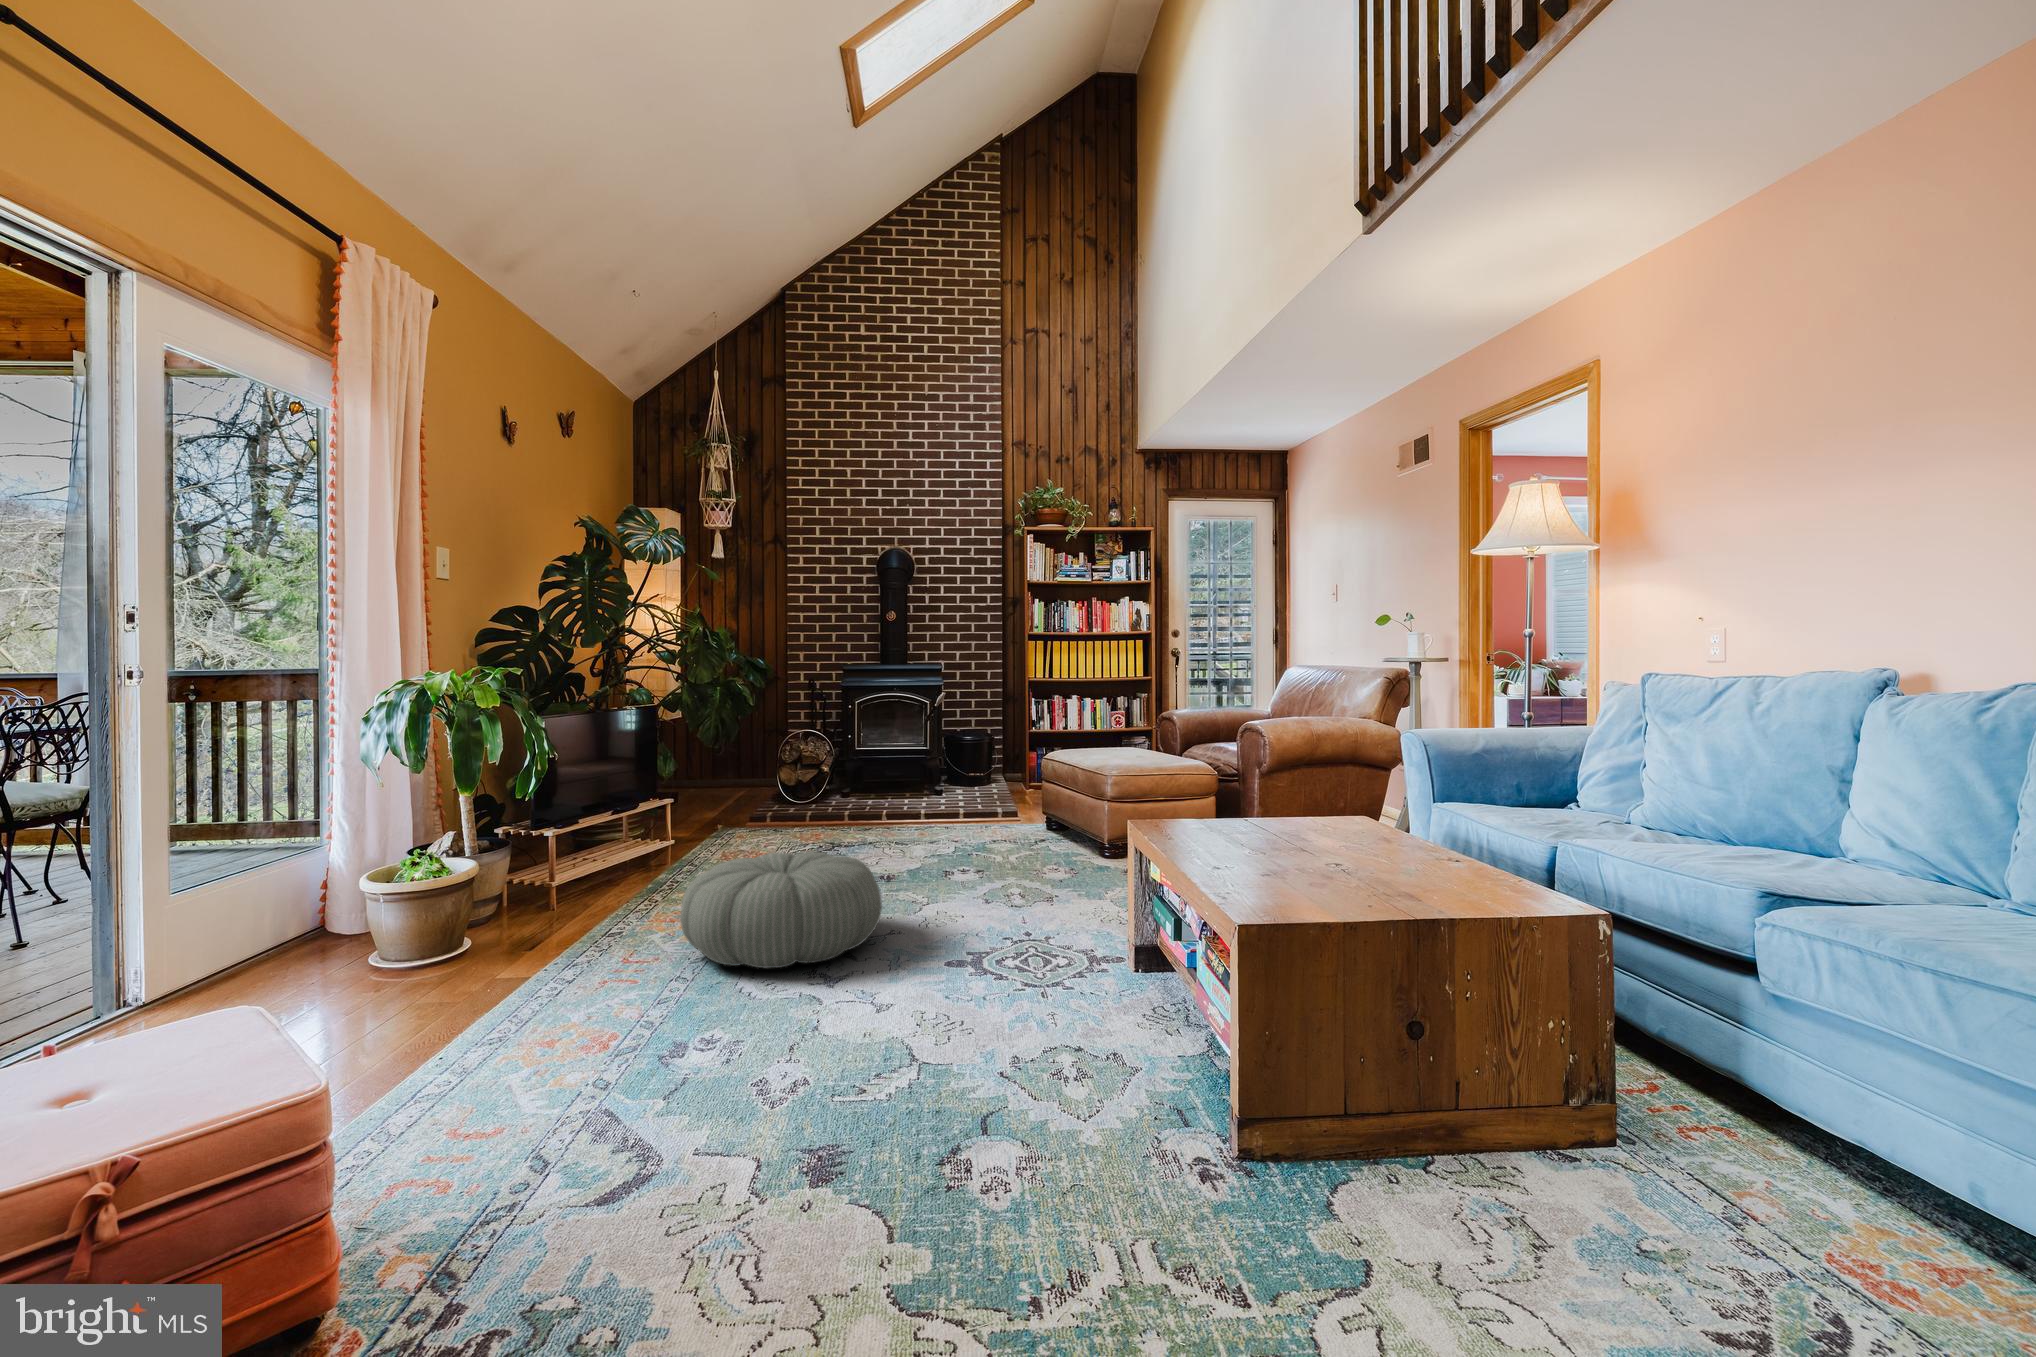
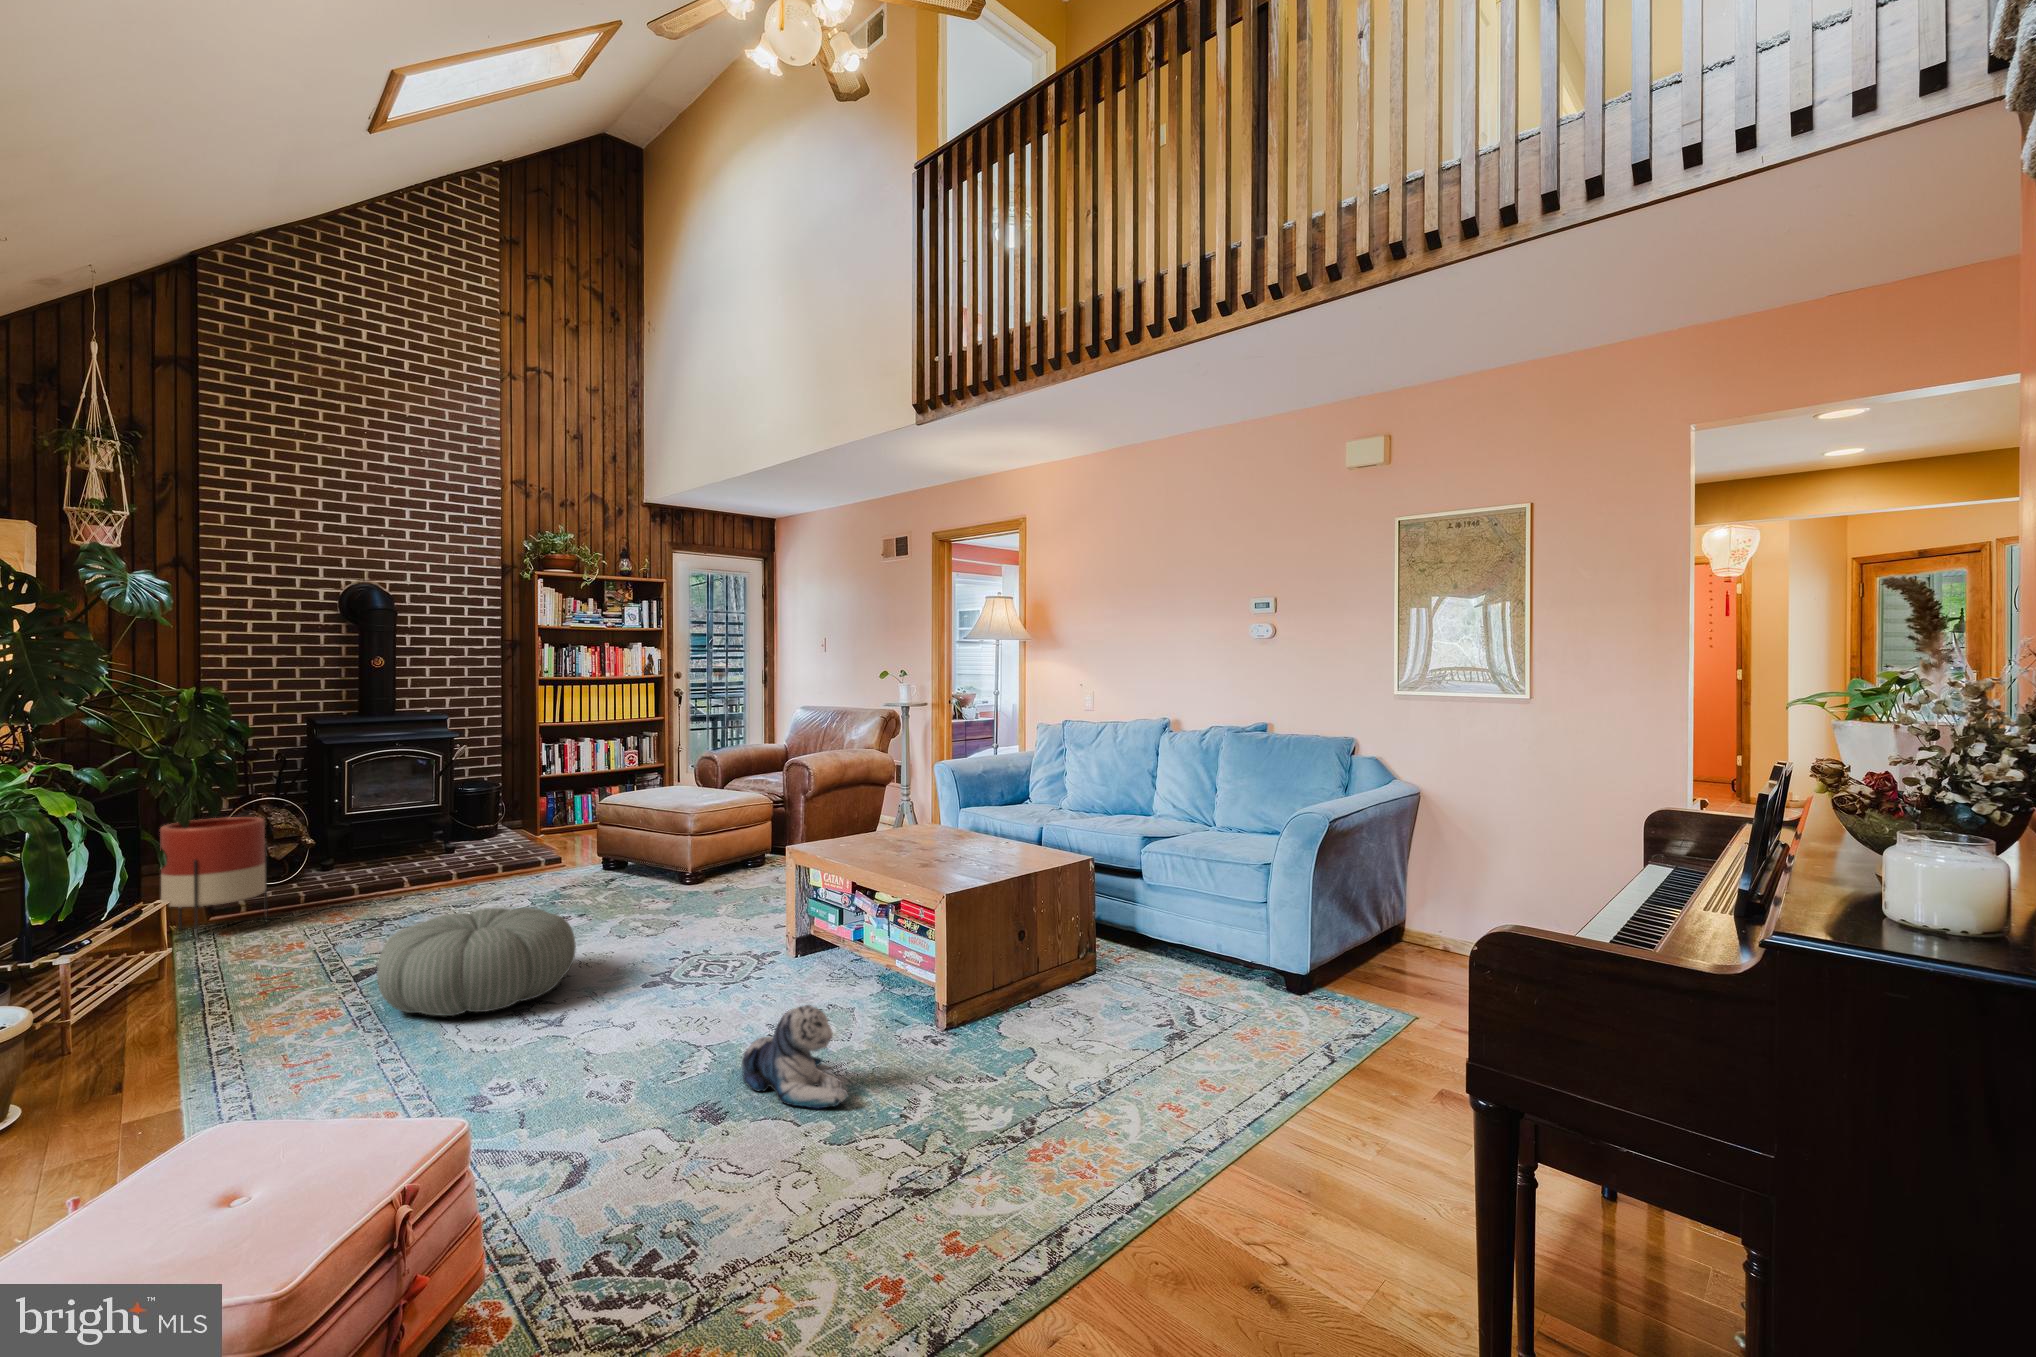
planter: none [662,745,740,852] -> present [160,817,268,942]
plush toy: none [873,1066,1002,1265] -> present [742,1005,848,1108]

